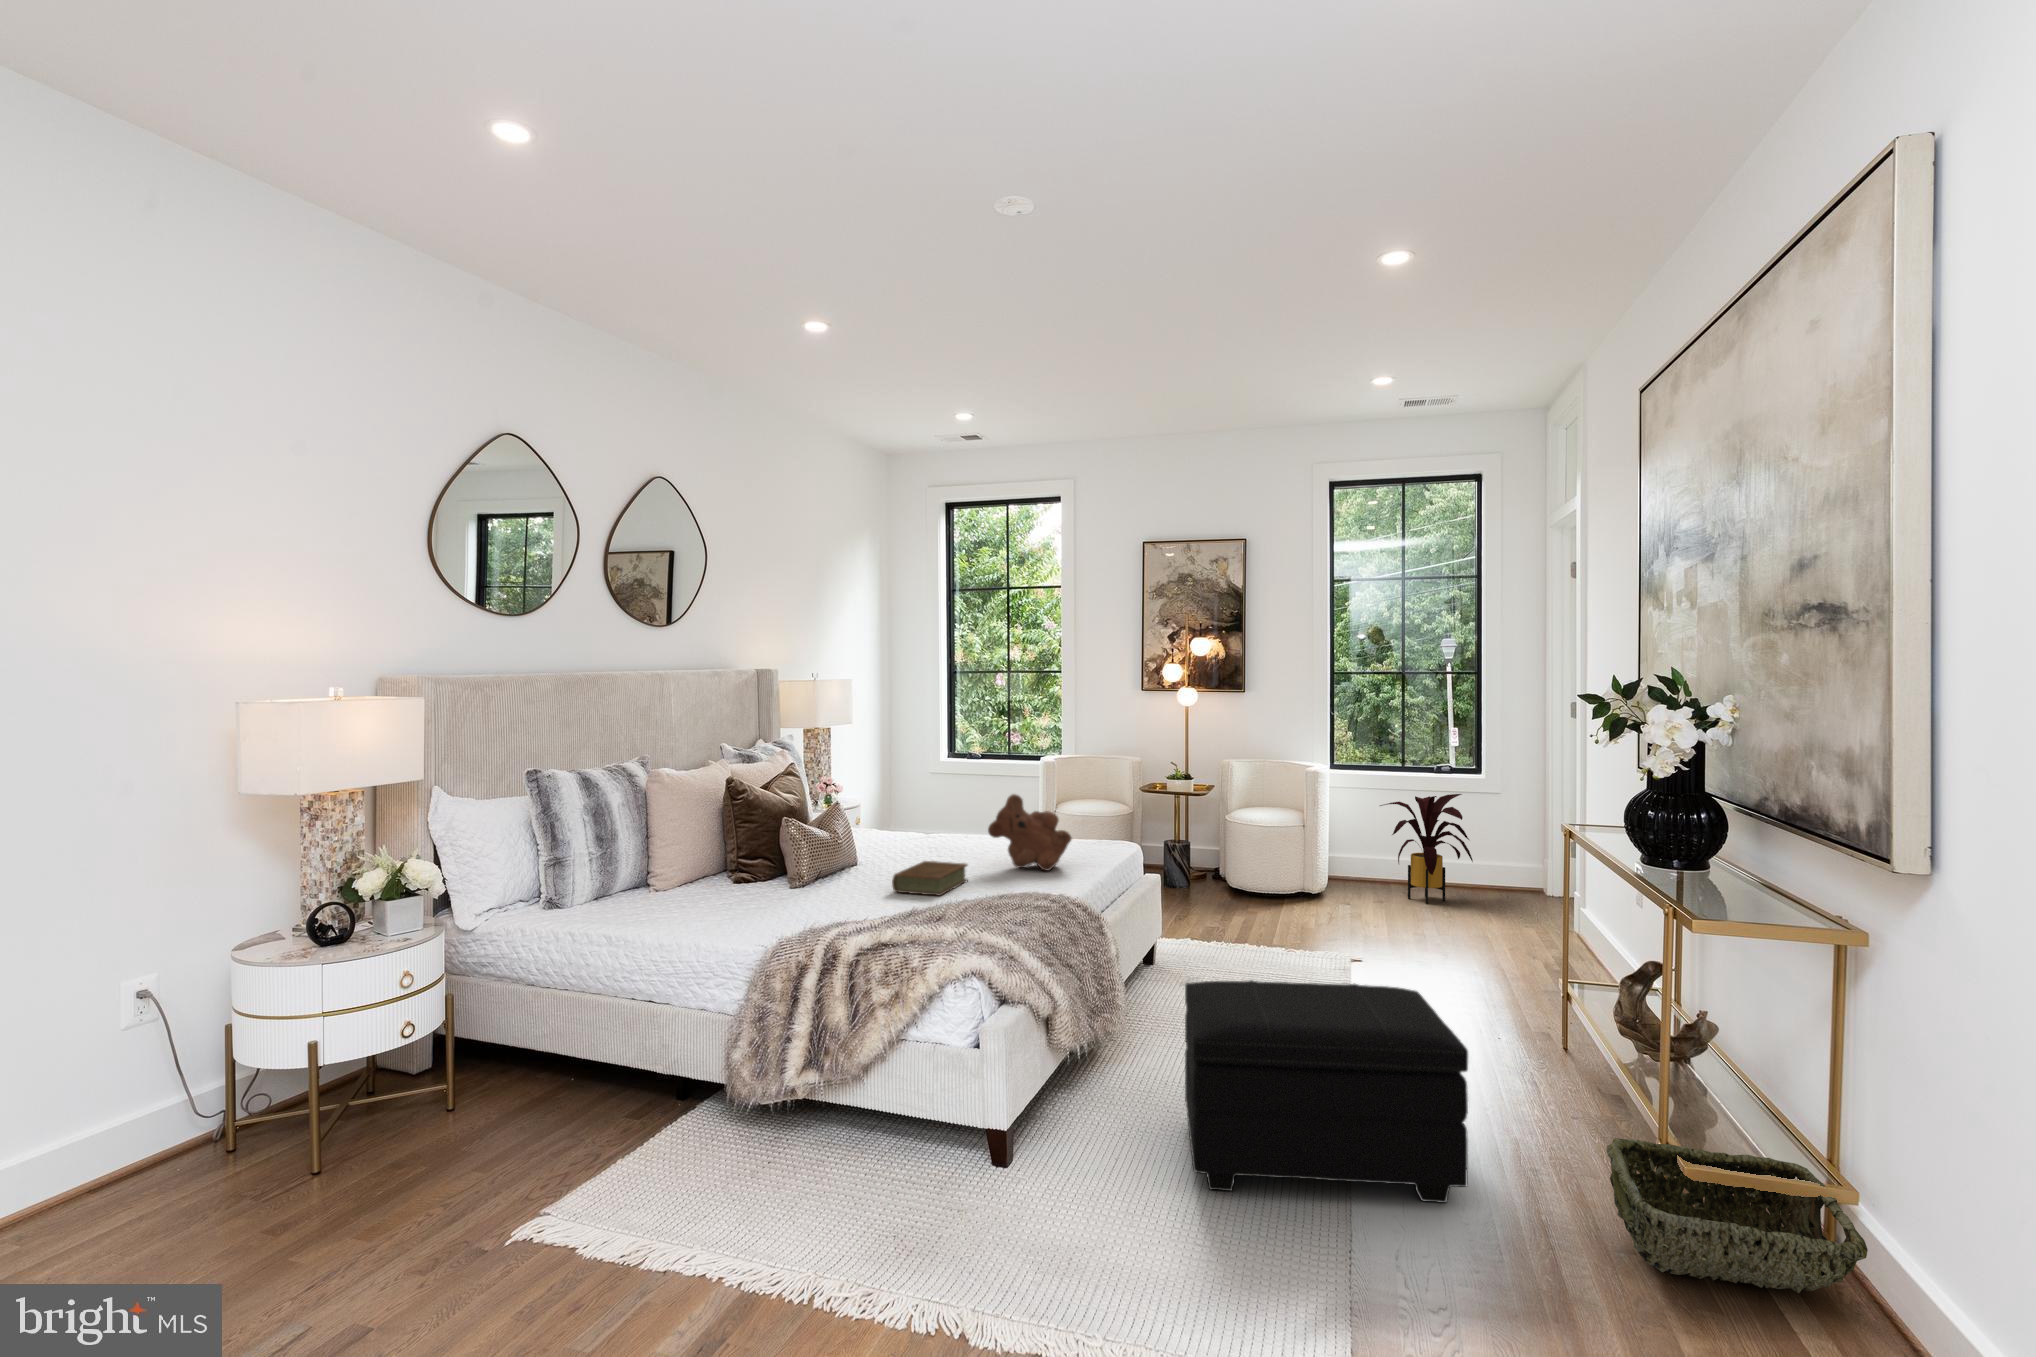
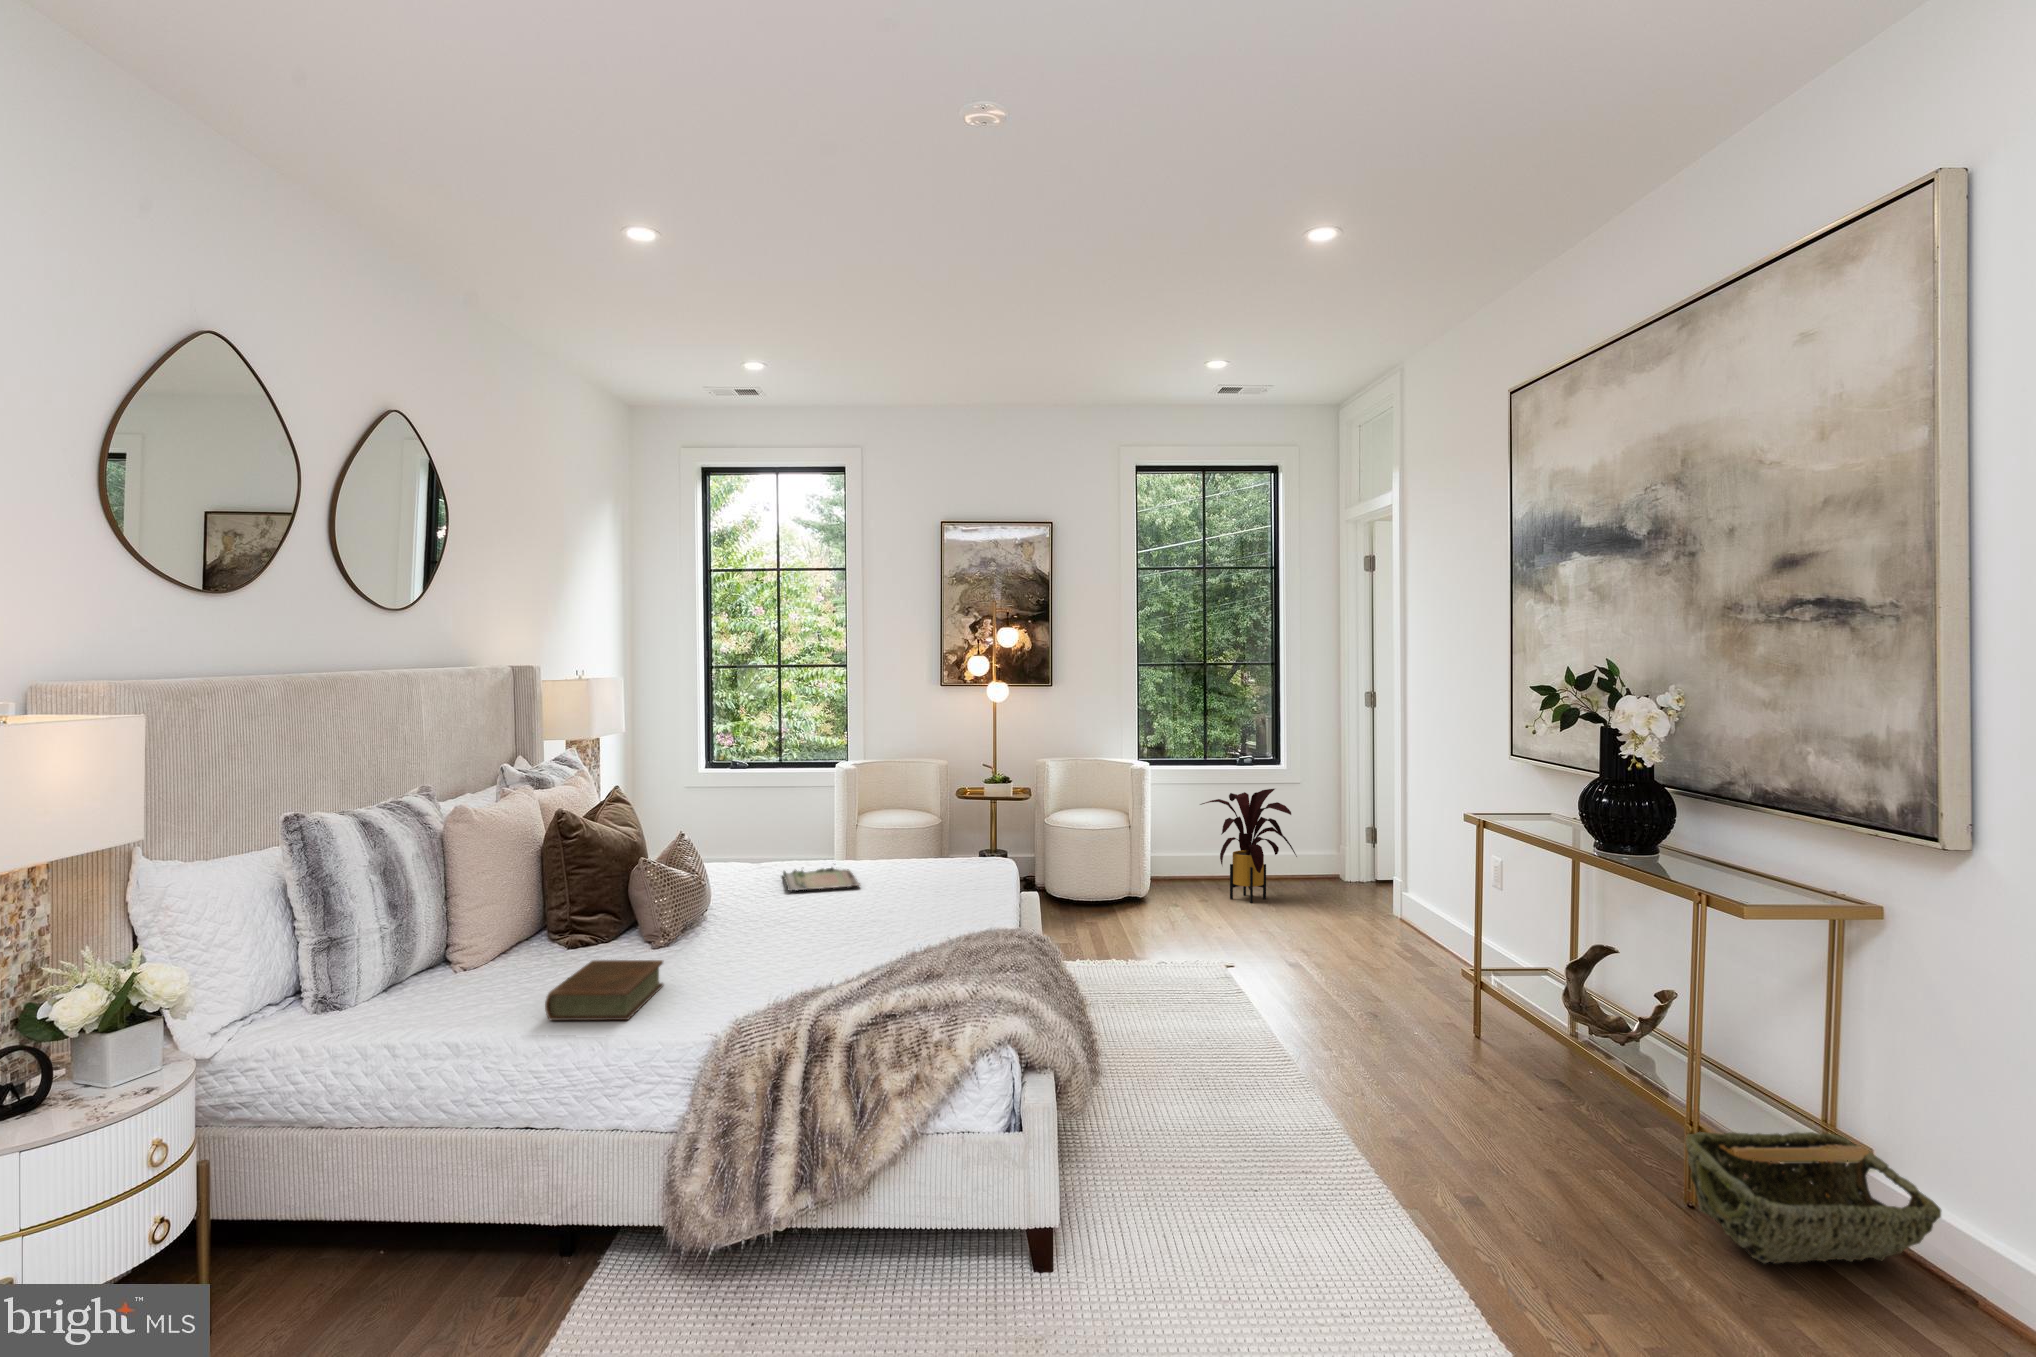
teddy bear: present [988,794,1072,871] -> none [890,812,988,901]
tray: none [921,834,987,855] -> present [783,868,860,891]
book: present [892,861,967,896] -> present [545,960,663,1020]
footstool: present [1185,980,1468,1203] -> none [1213,1002,1557,1257]

